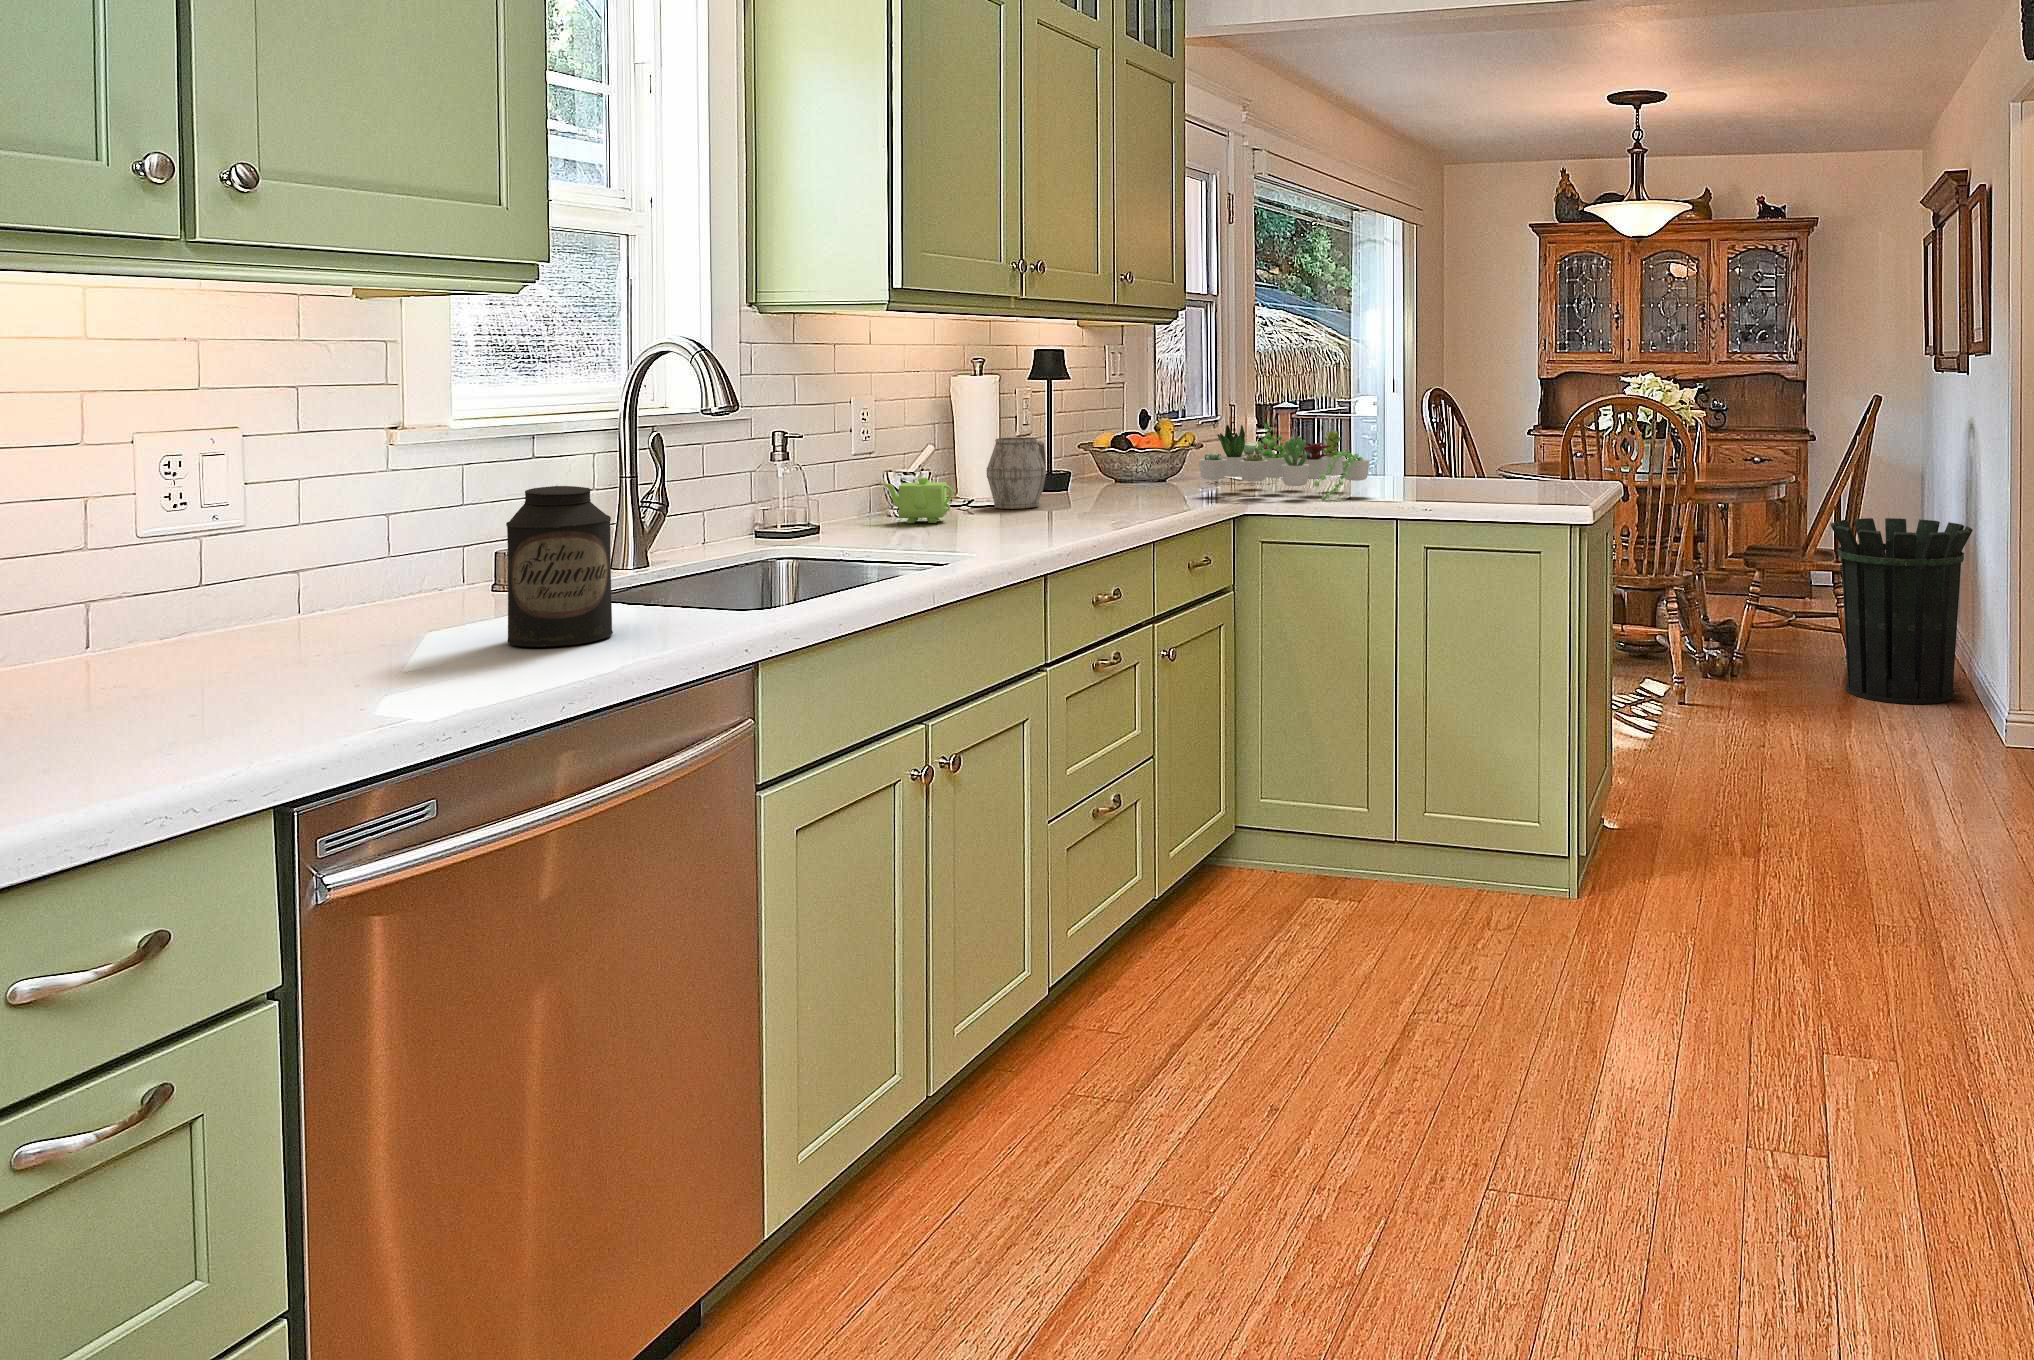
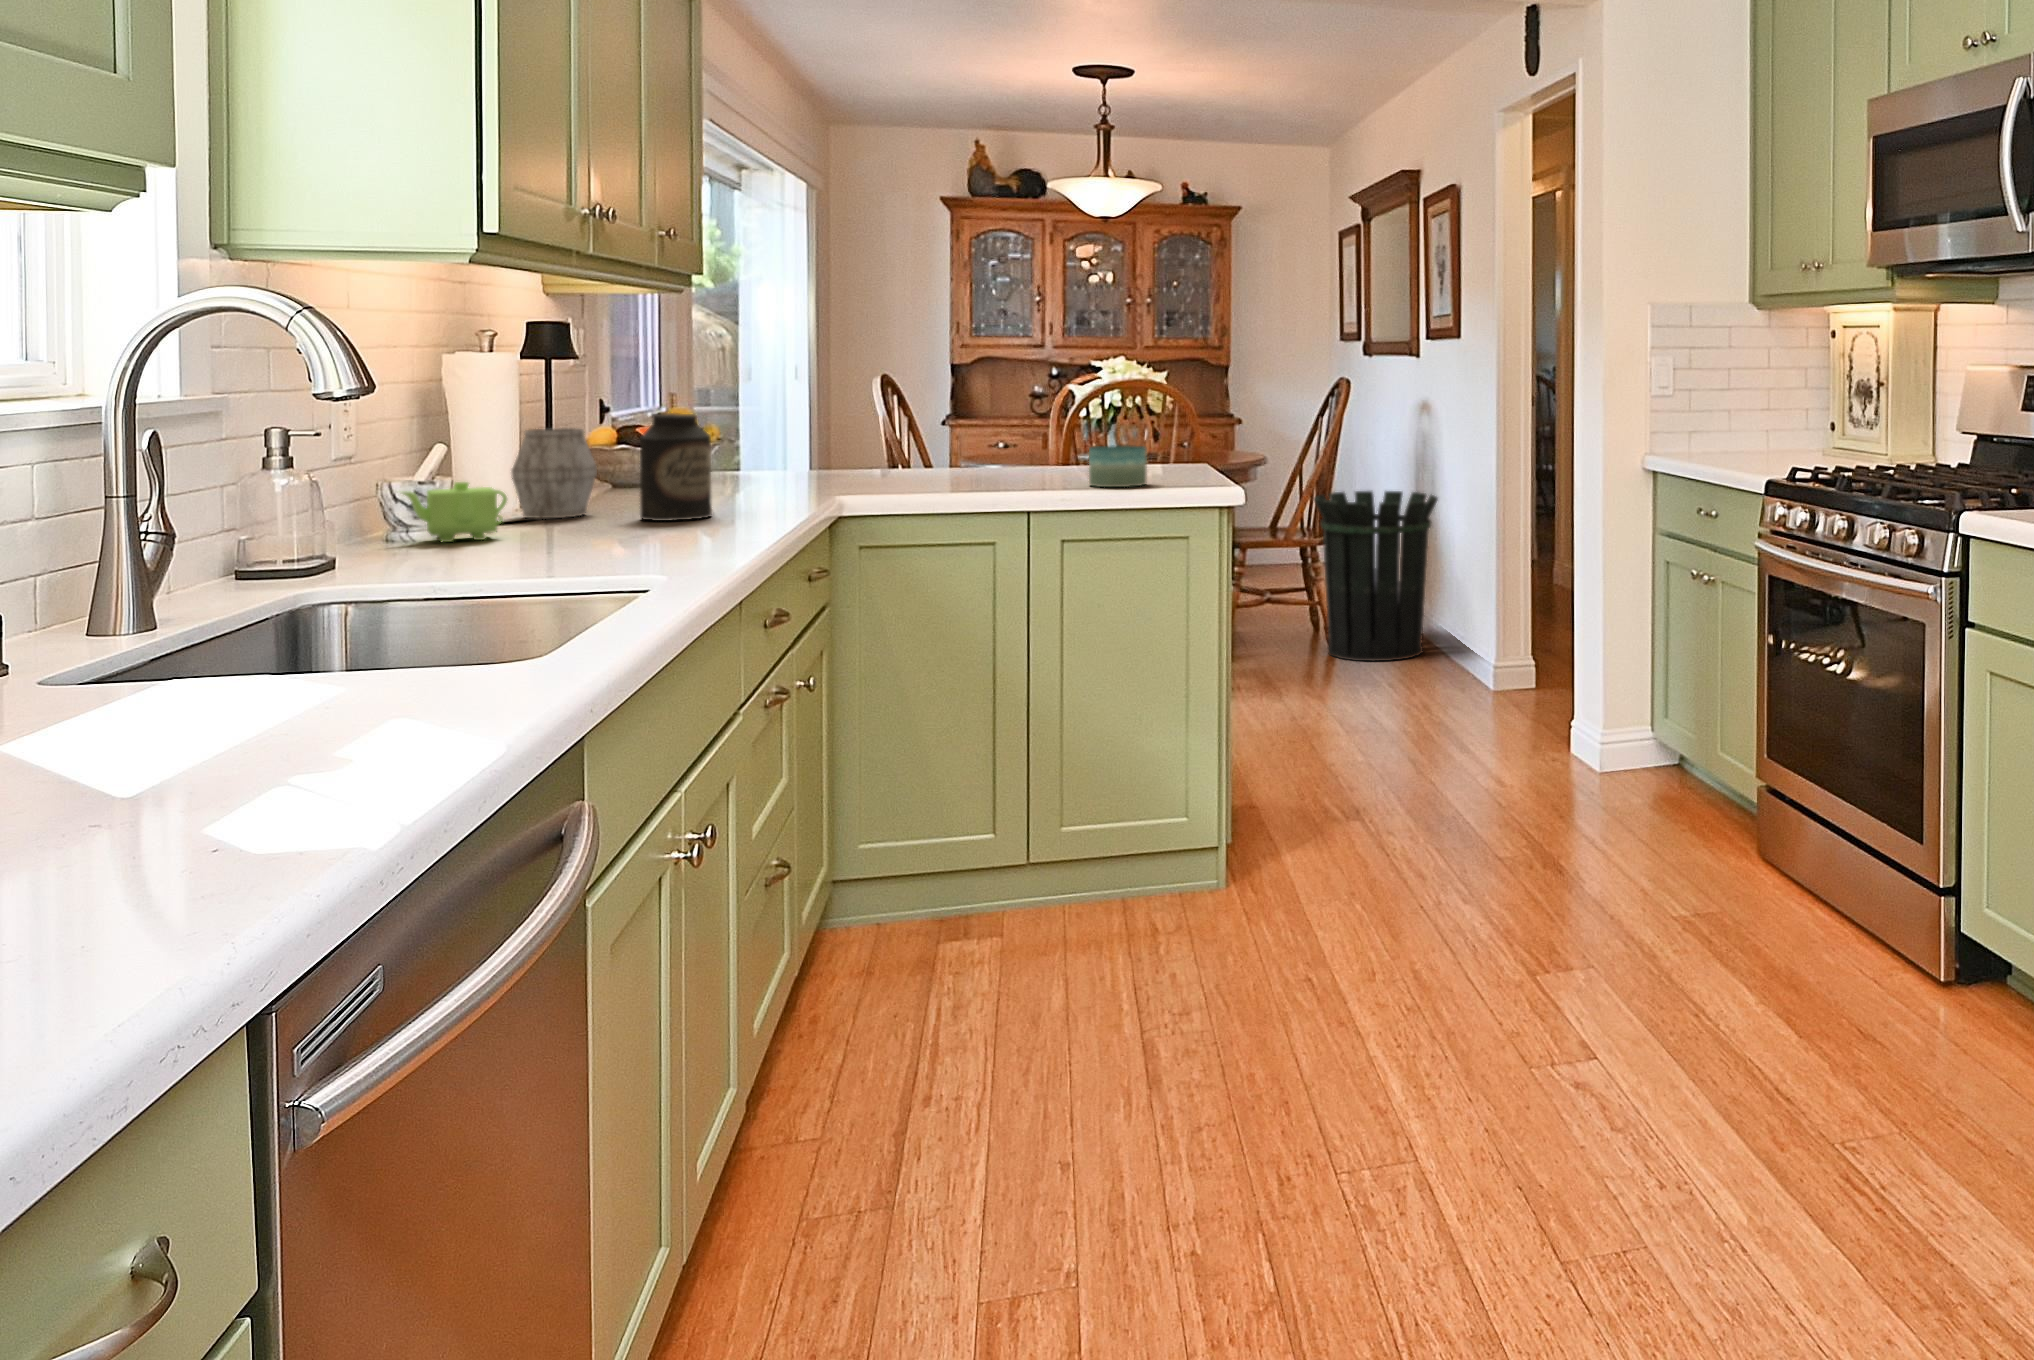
succulent plant: present [1199,423,1369,500] -> none [776,400,983,491]
candle: none [1455,464,1508,504] -> present [1089,445,1147,487]
canister: present [506,486,613,647] -> present [640,413,712,521]

